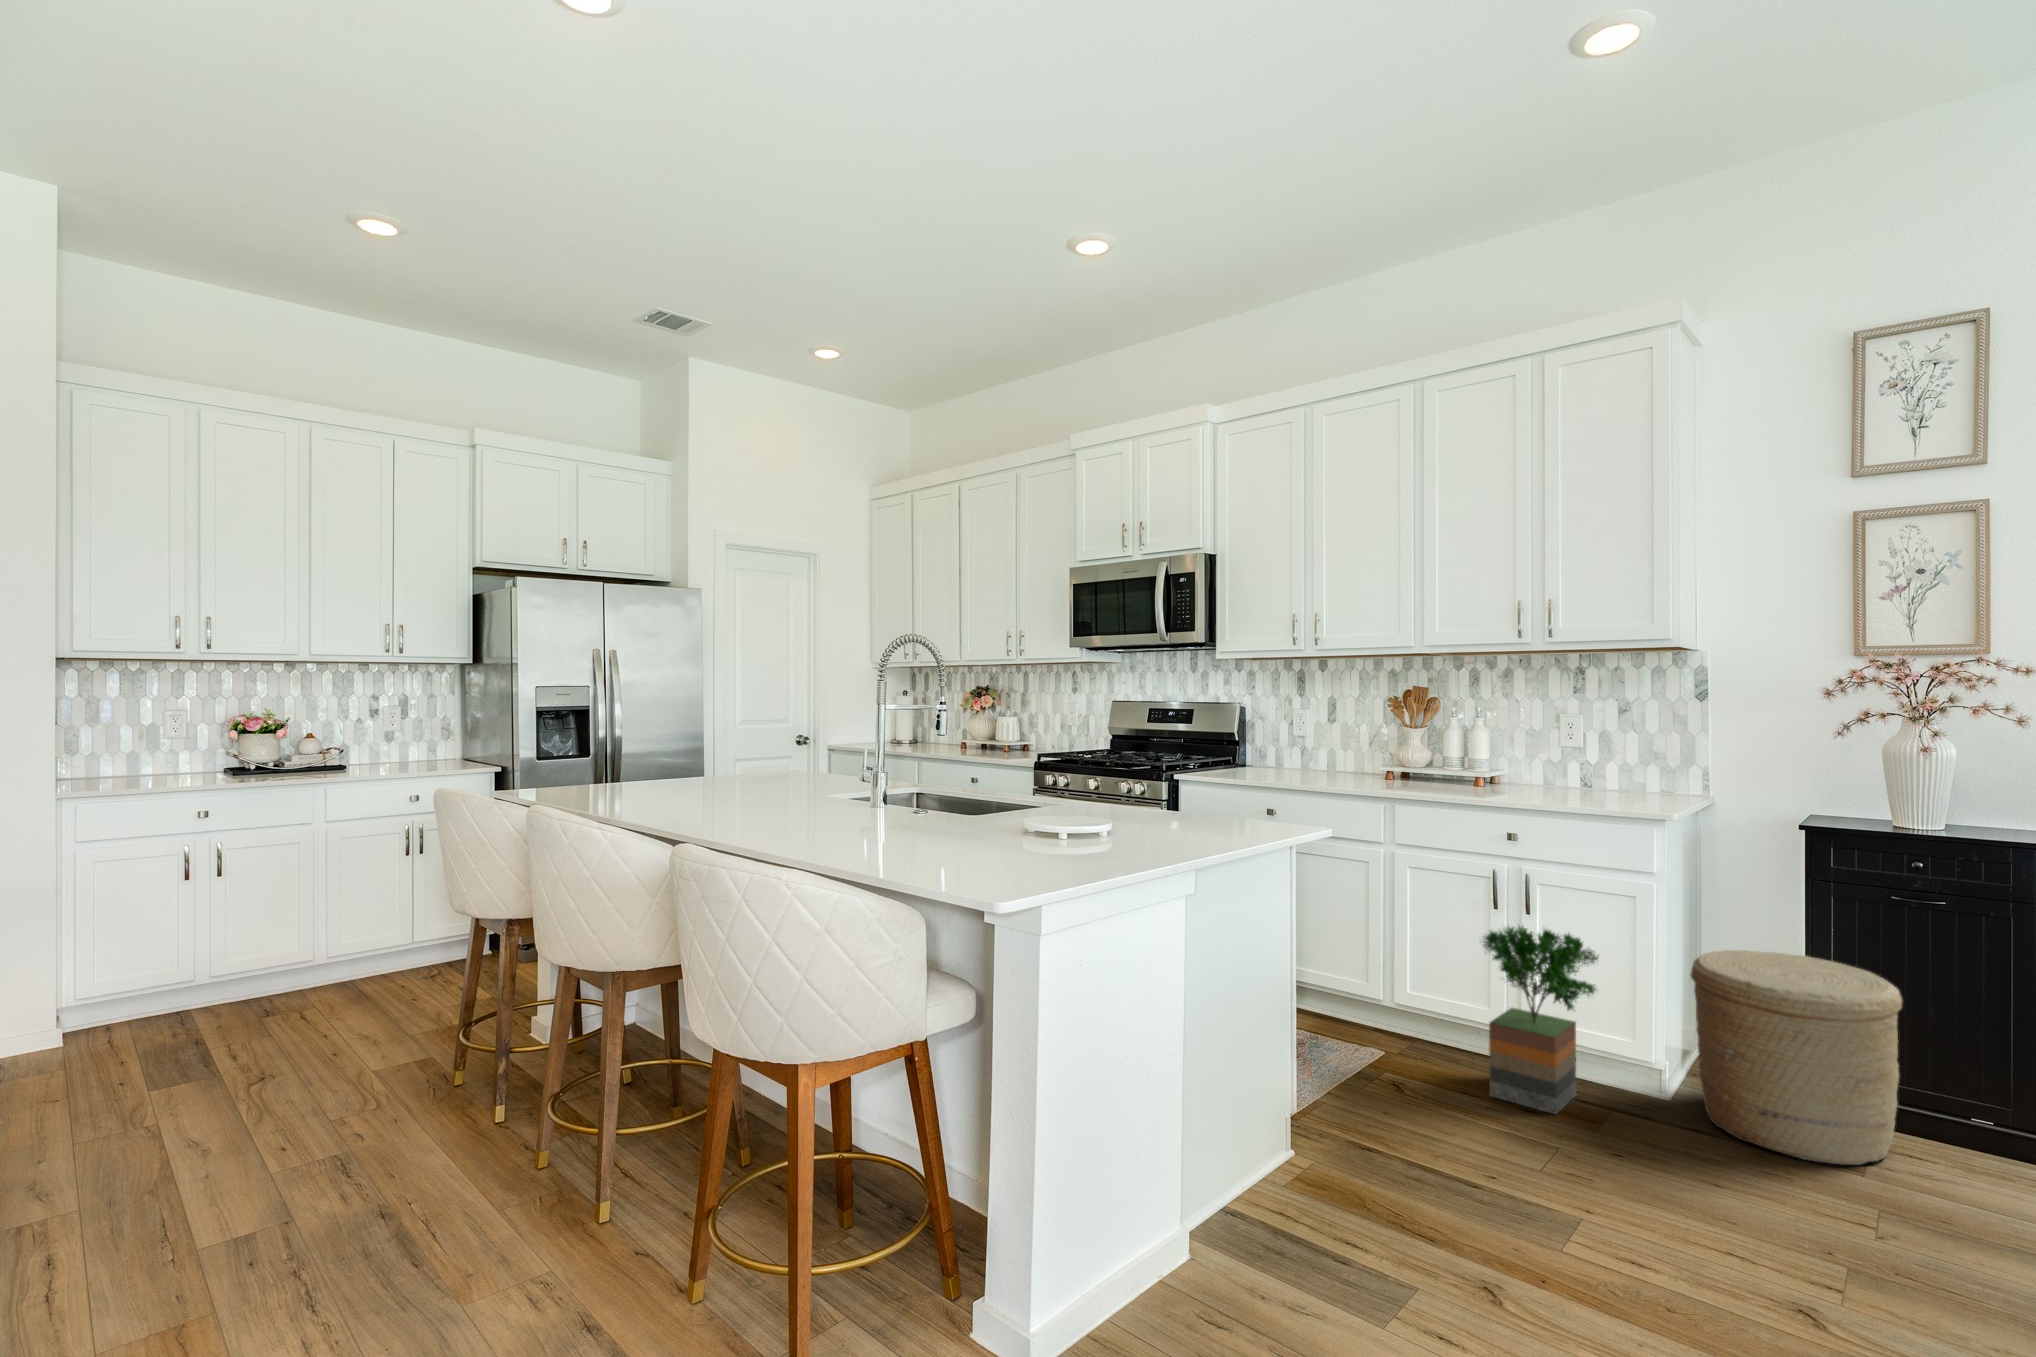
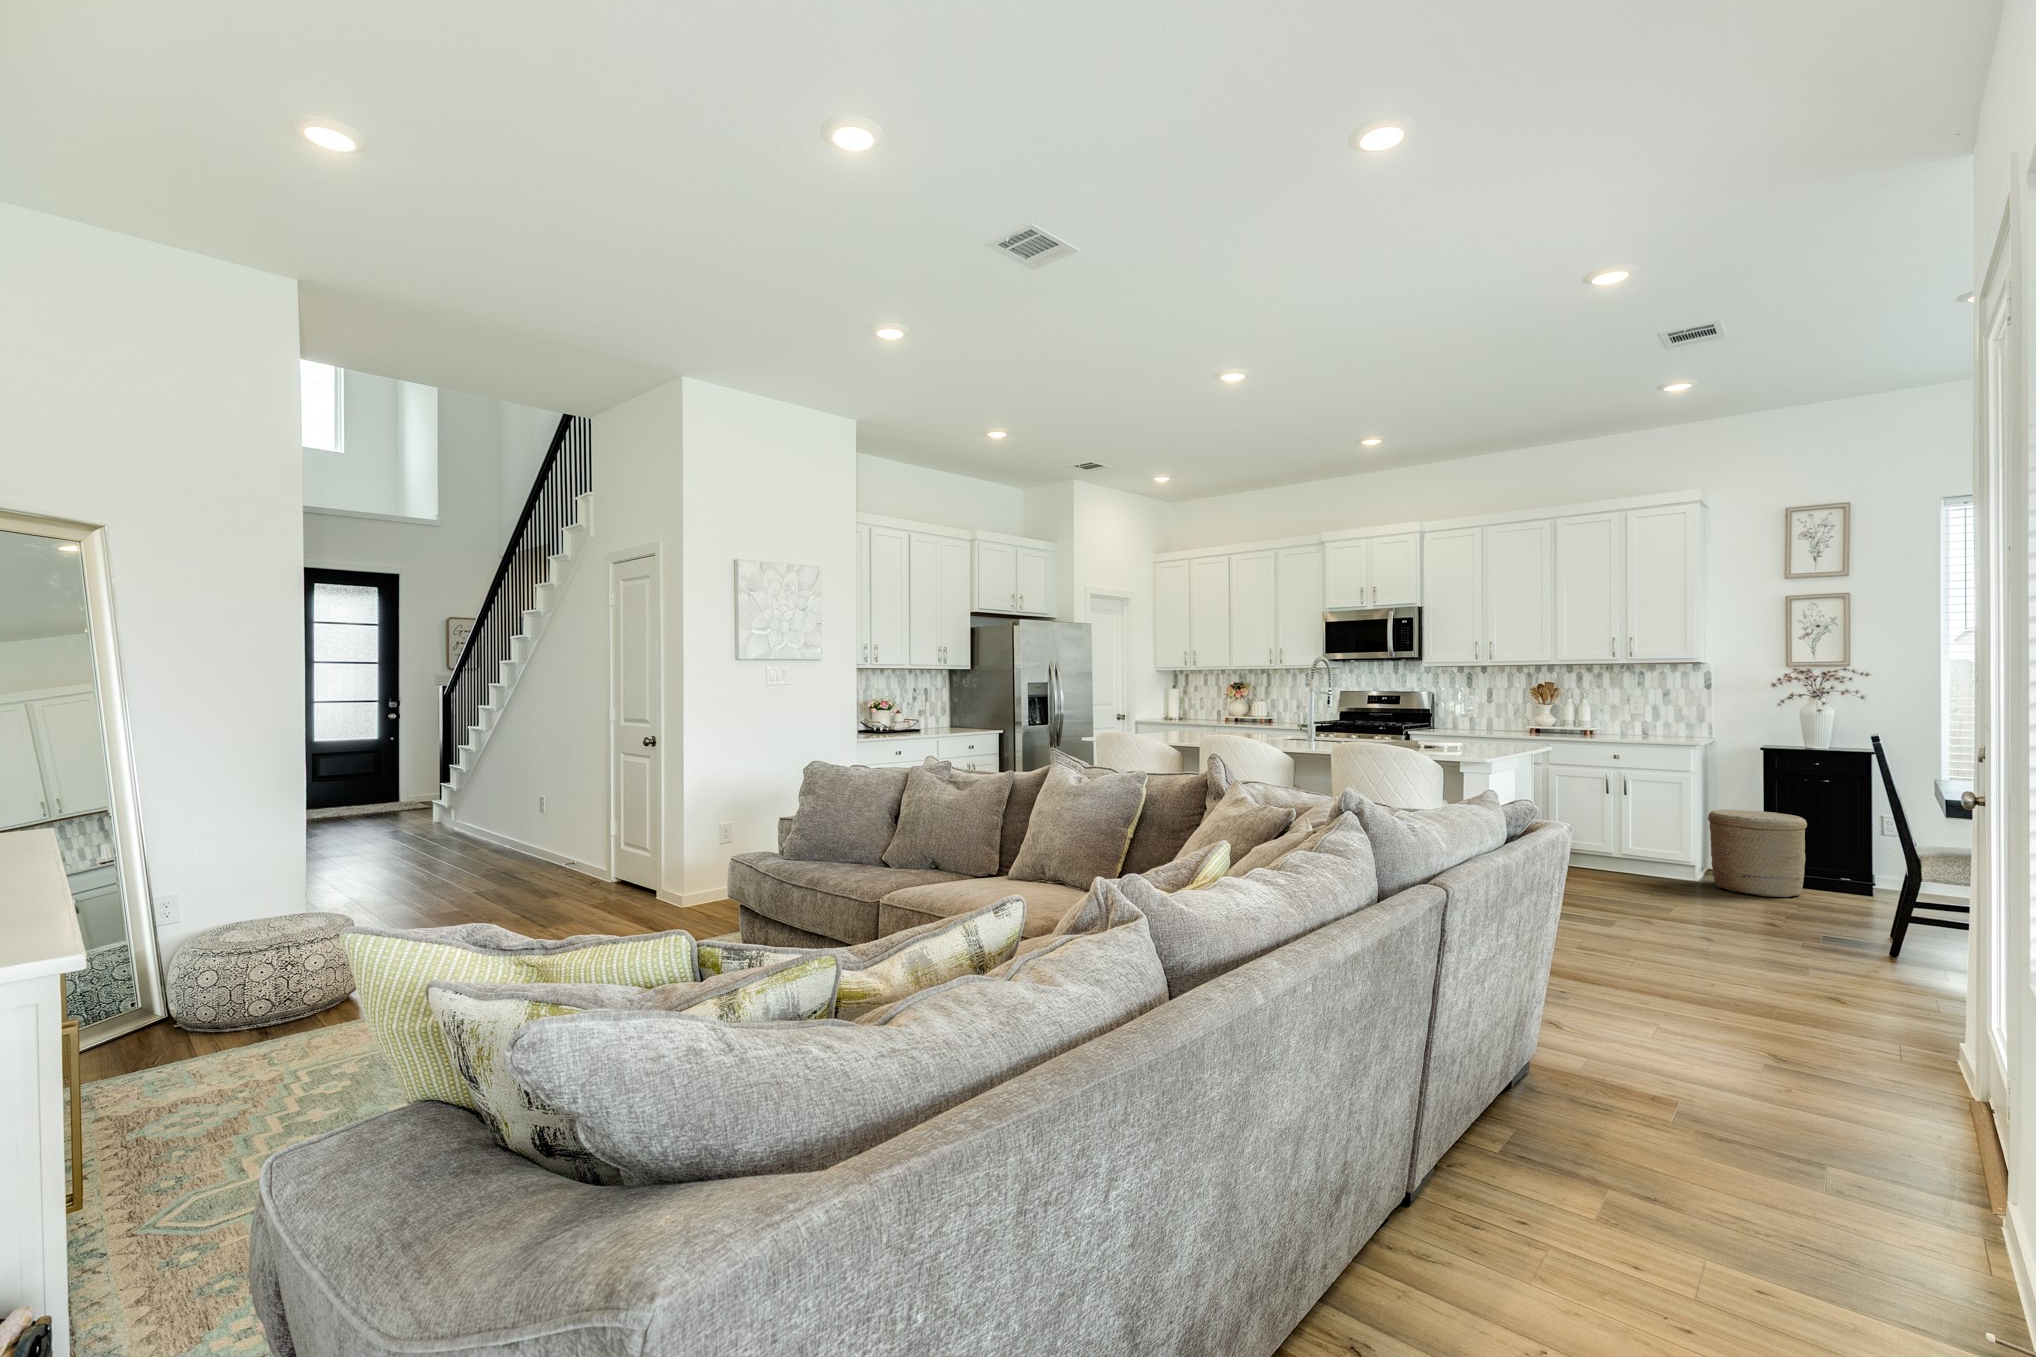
potted tree: present [1483,925,1598,1114] -> none [1600,798,1666,886]

